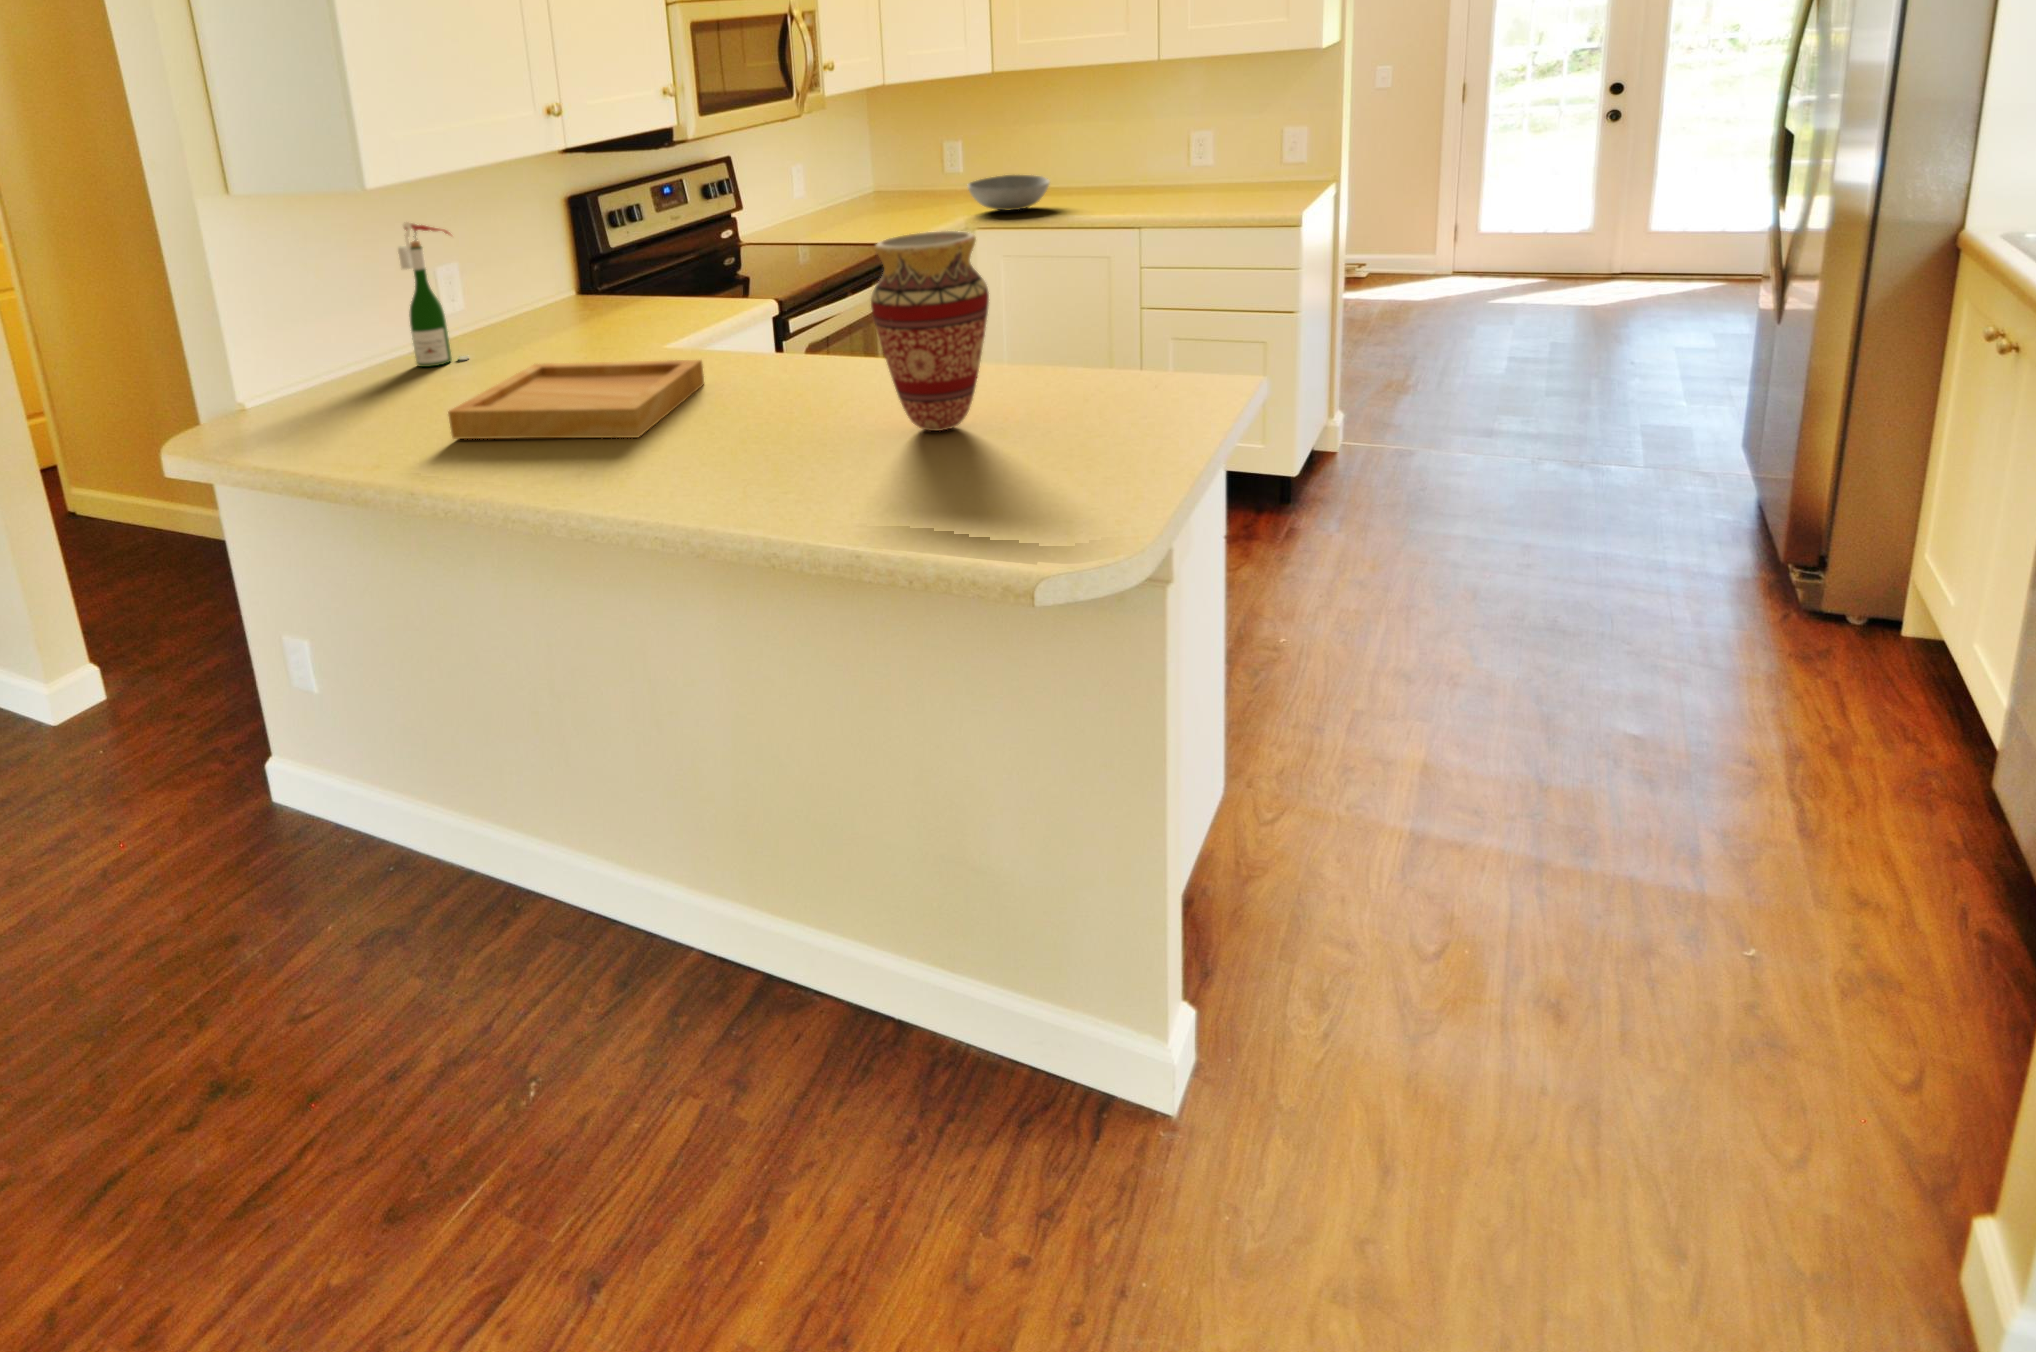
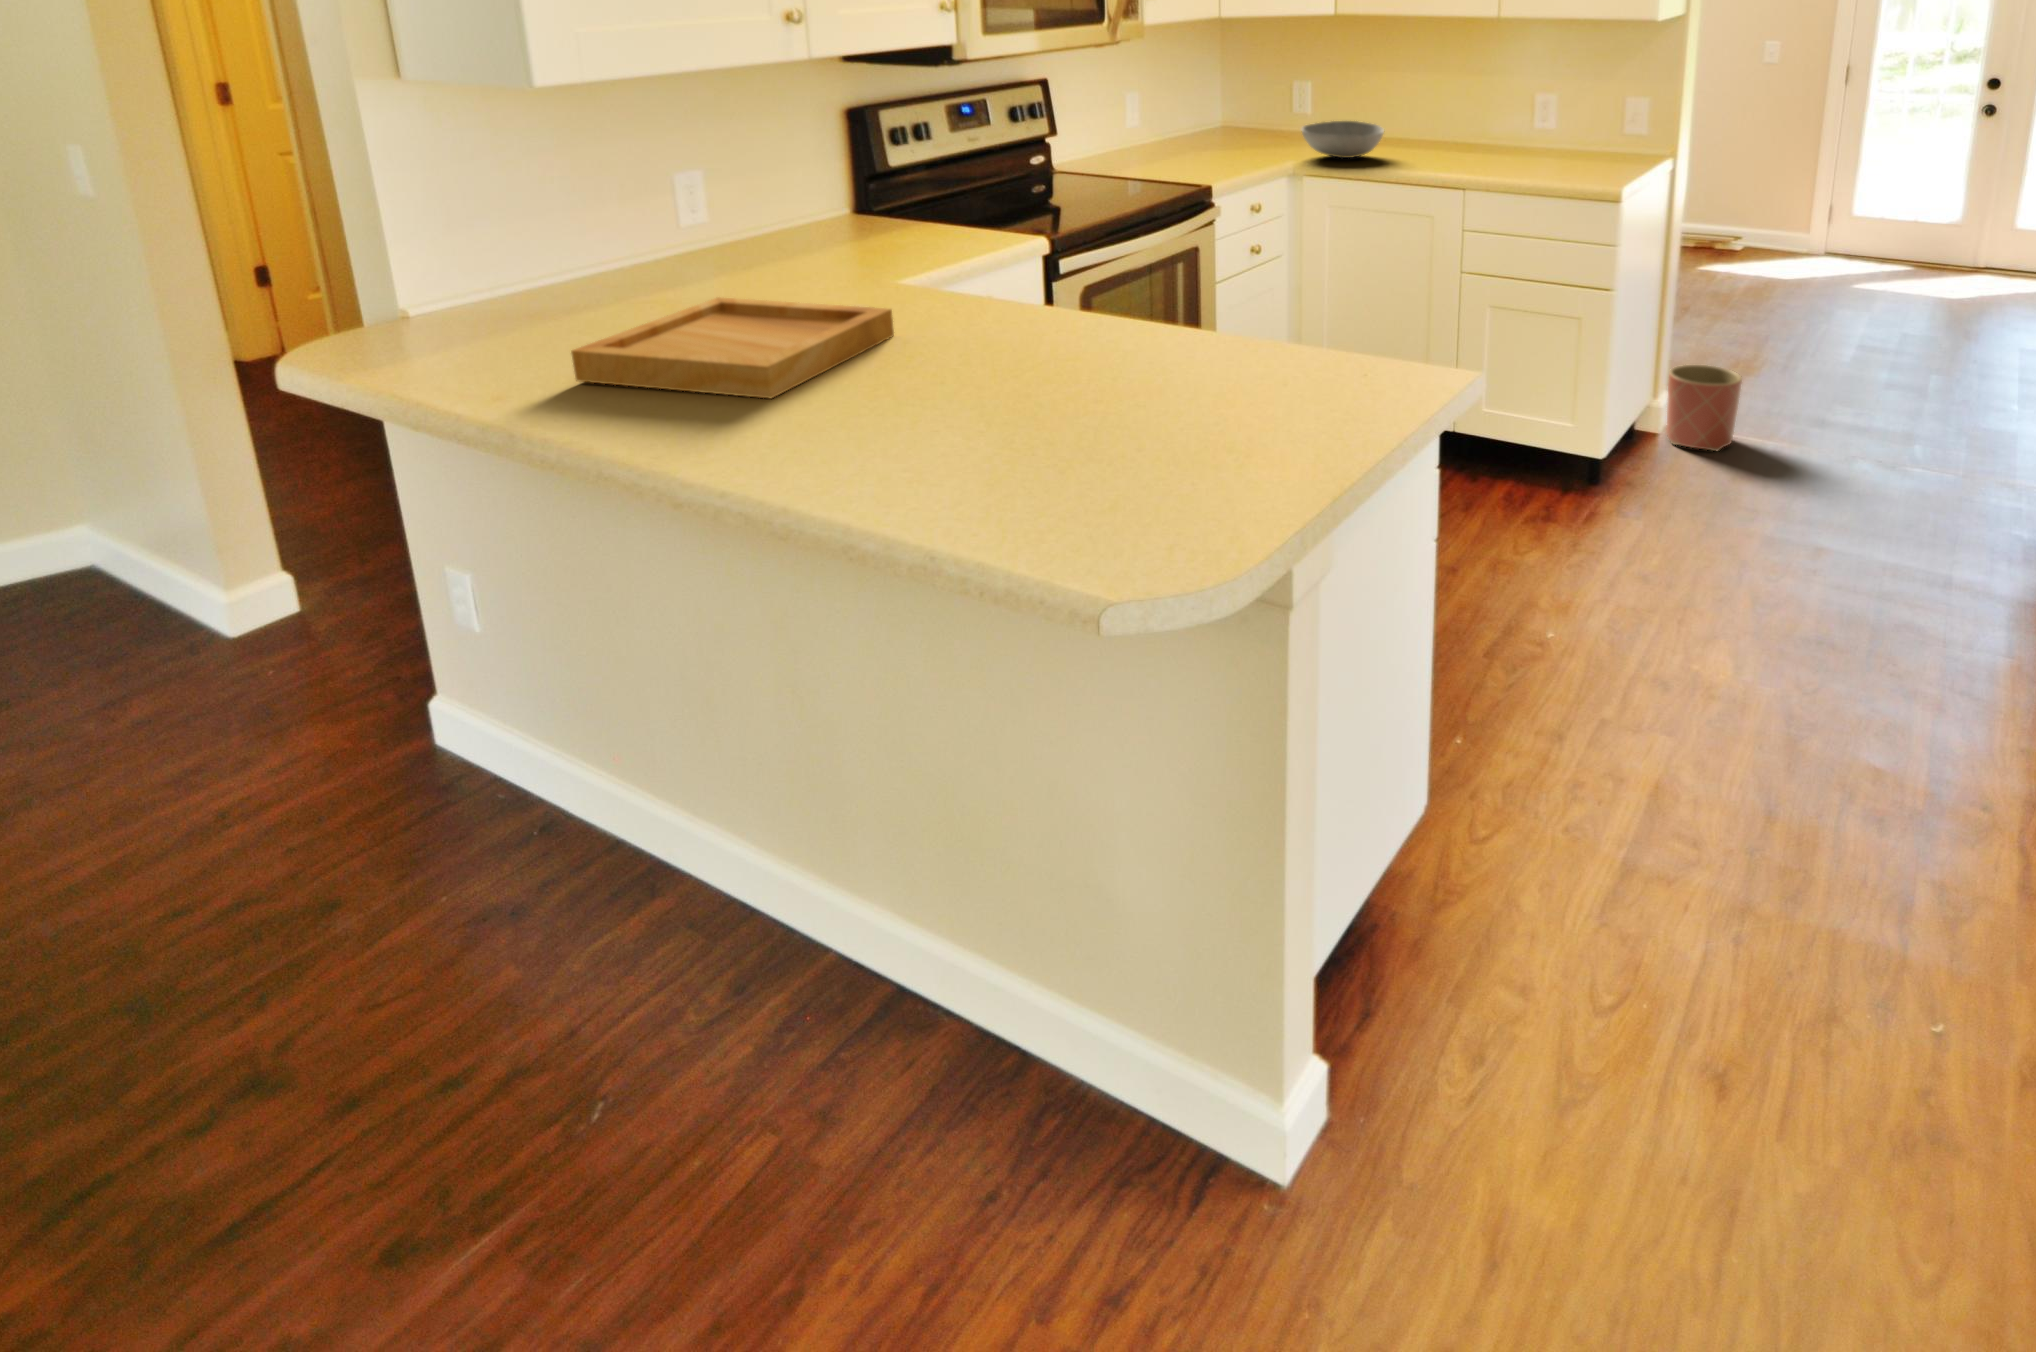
wine bottle: present [398,222,469,367] -> none [608,127,686,286]
vase: present [871,231,989,431] -> none [1014,197,1146,421]
planter: none [1348,386,1423,469] -> present [1666,365,1742,451]

